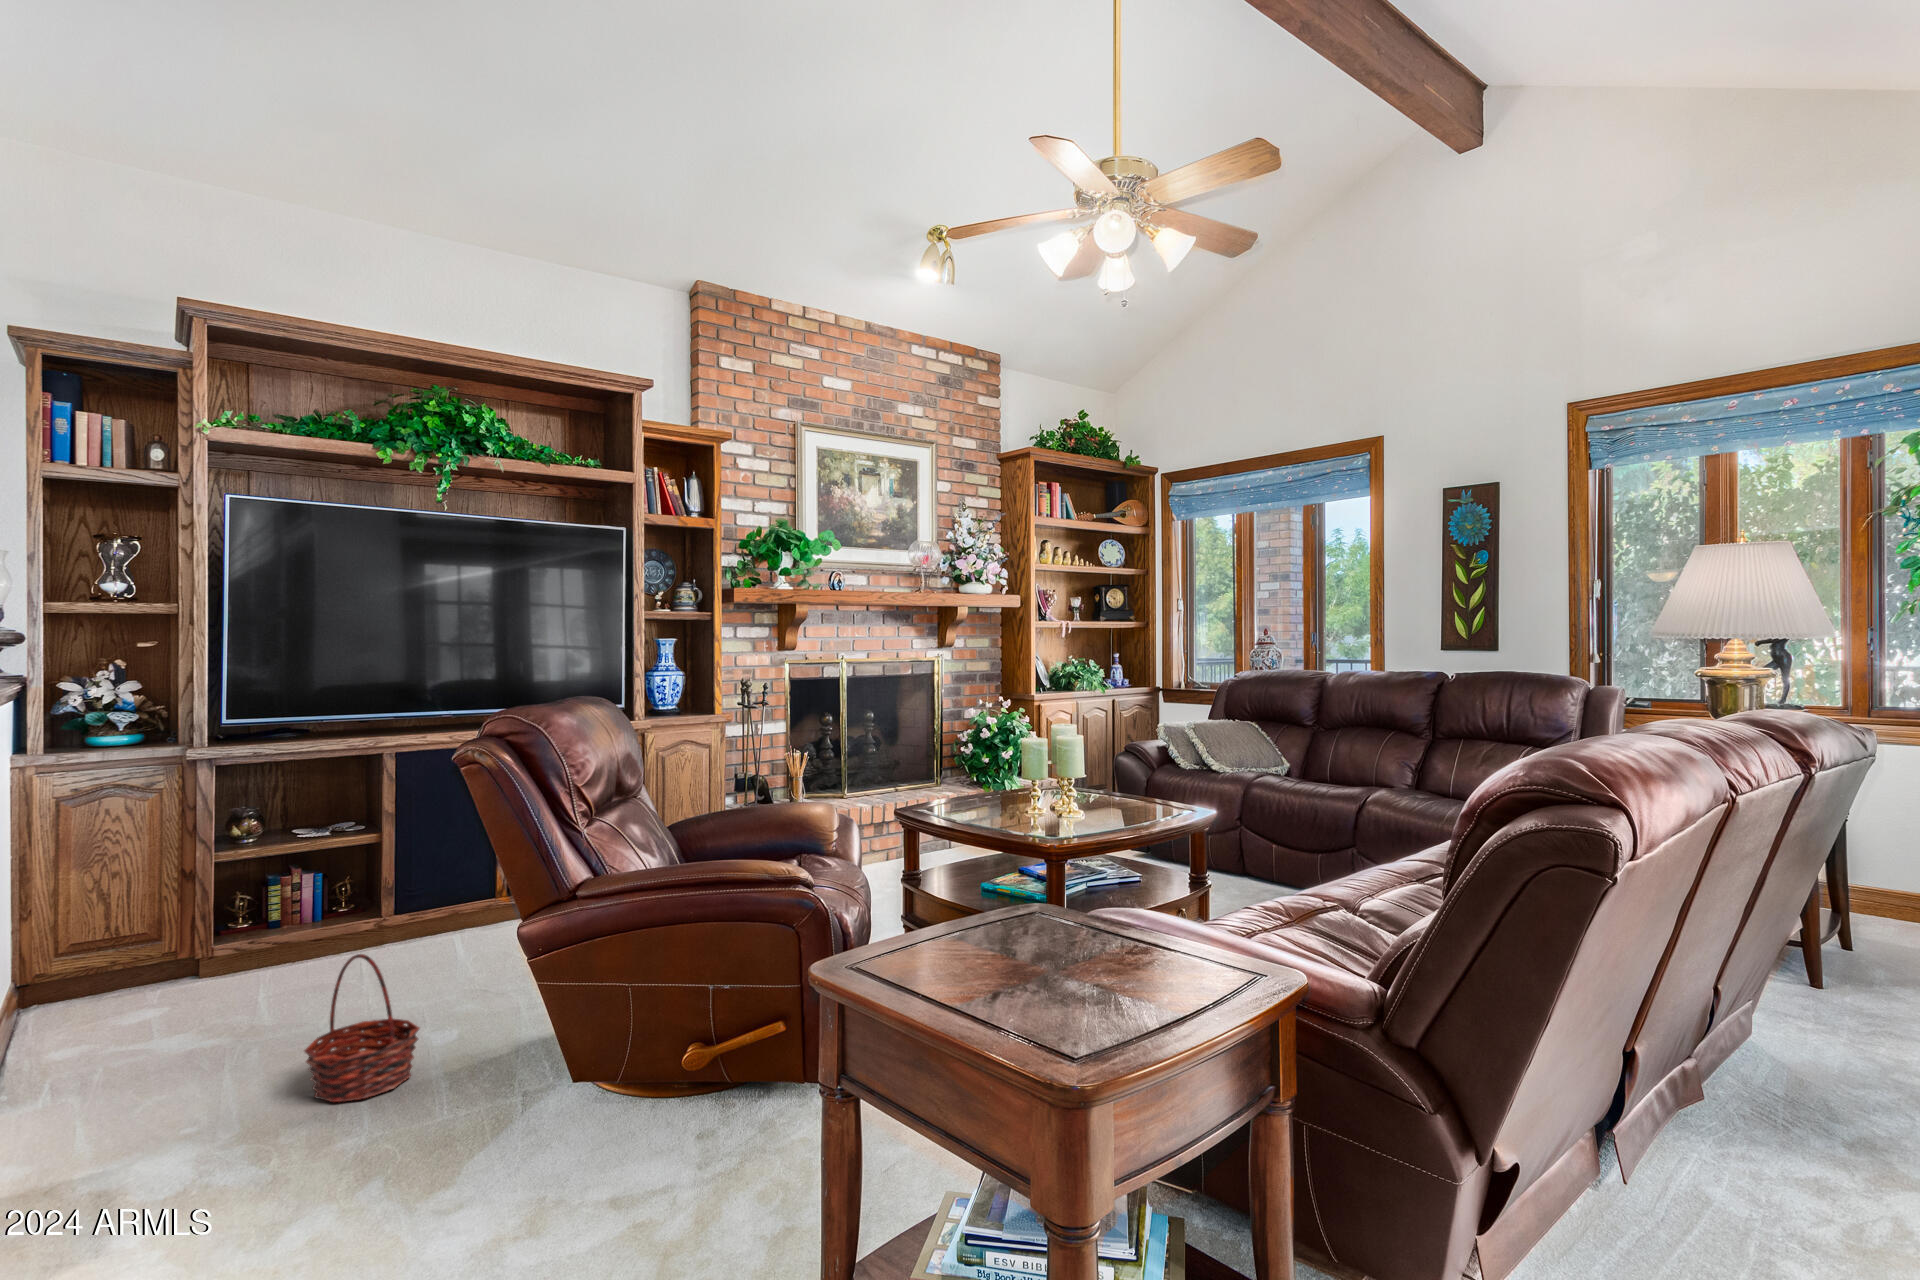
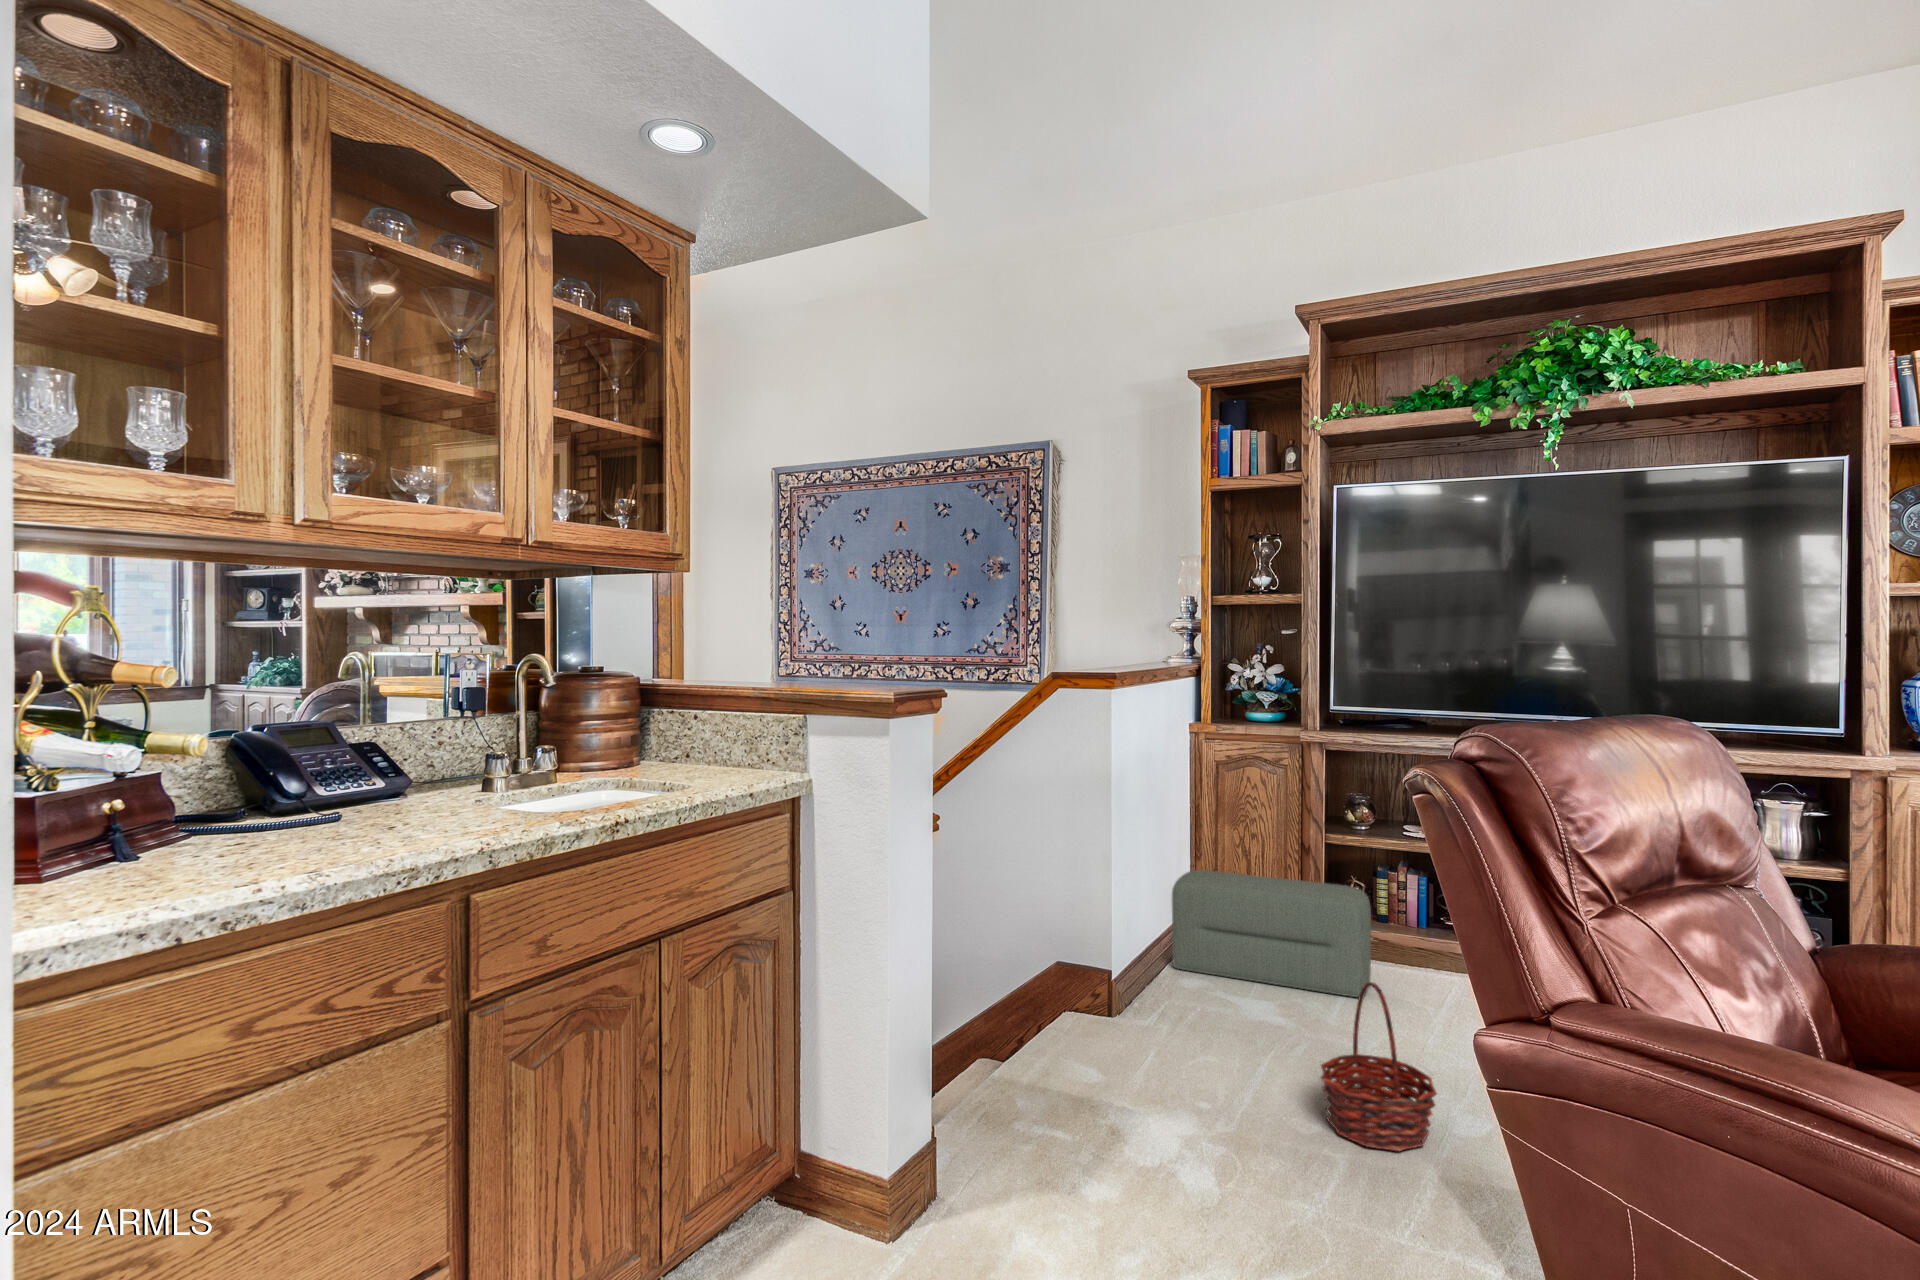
pouf: none [14,897,287,1054] -> present [1172,870,1371,997]

